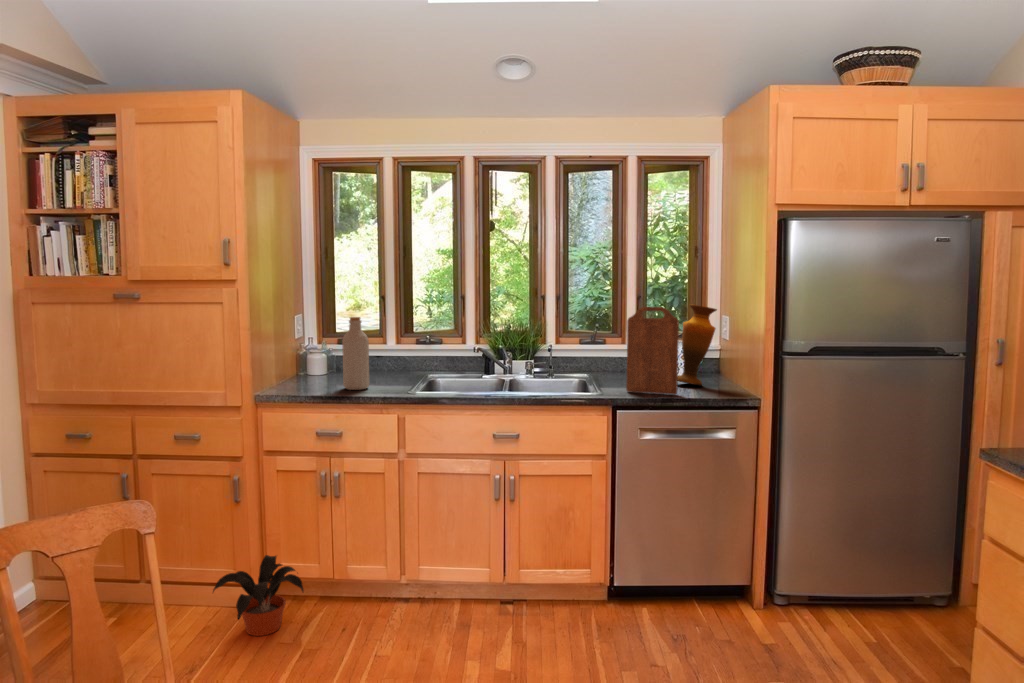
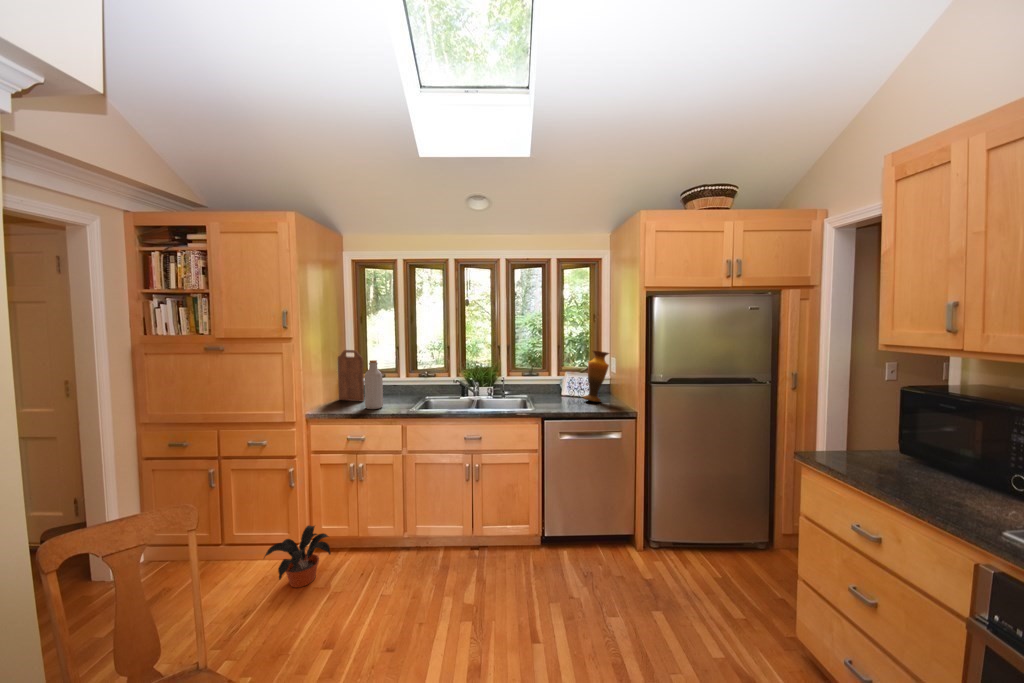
cutting board: present [626,307,679,395] -> present [338,350,364,401]

